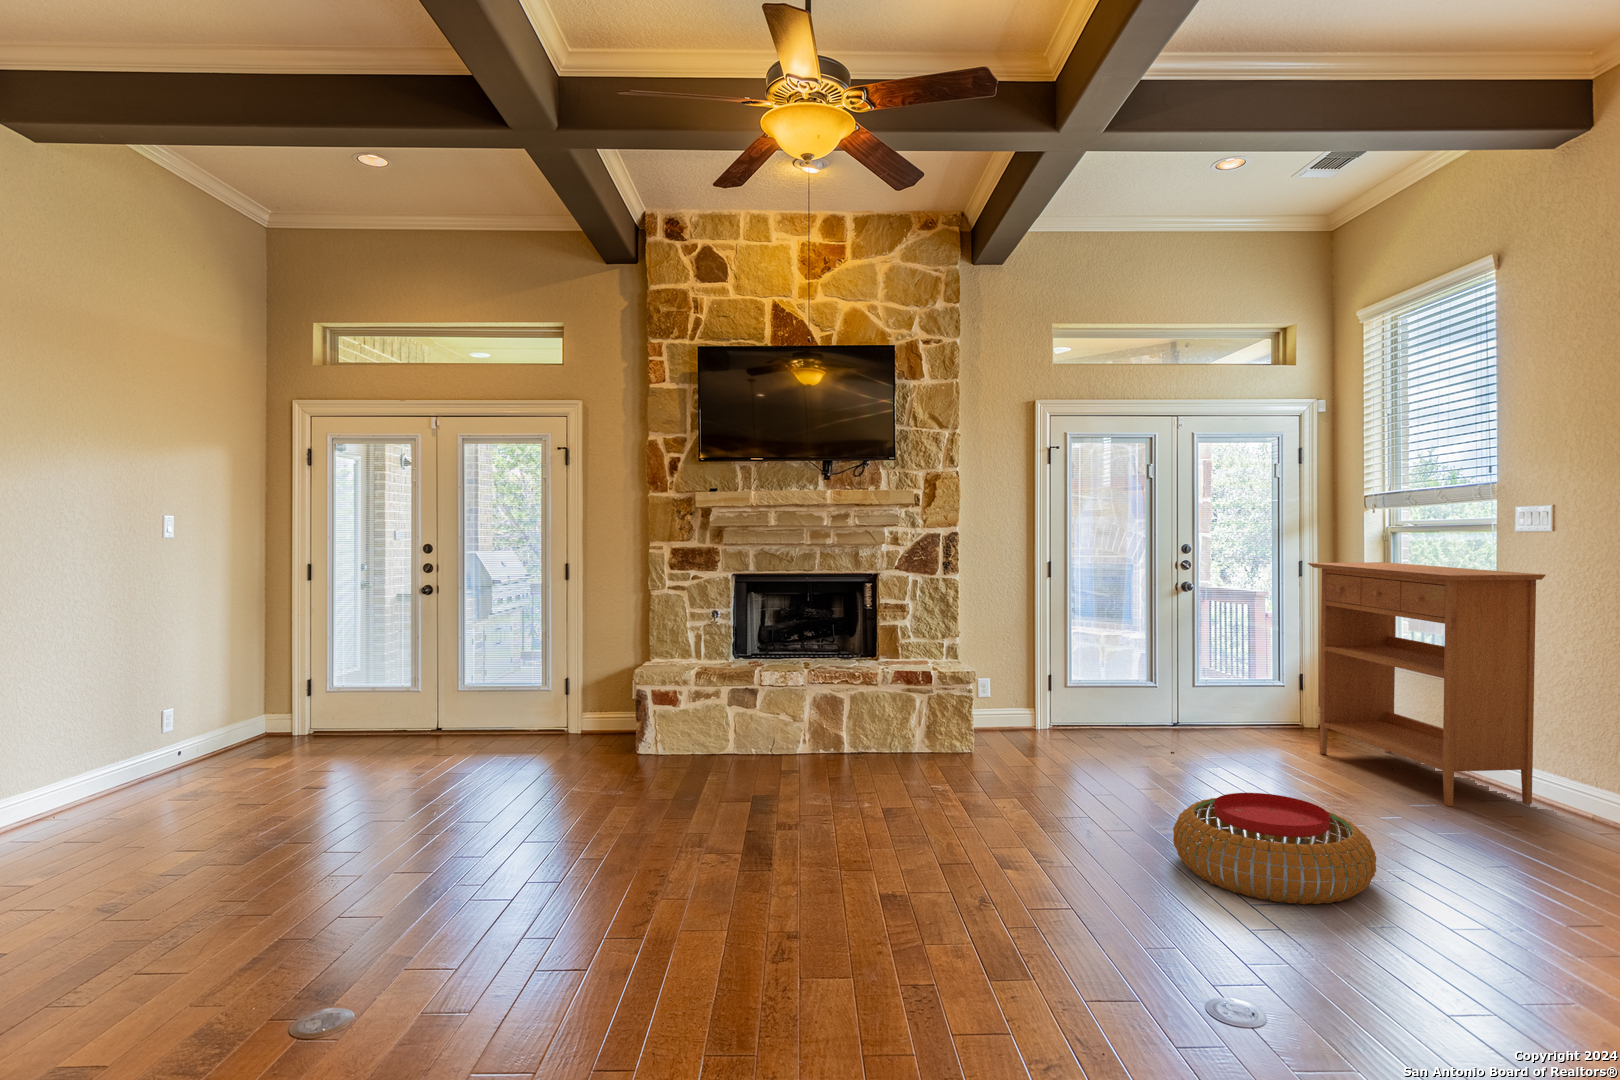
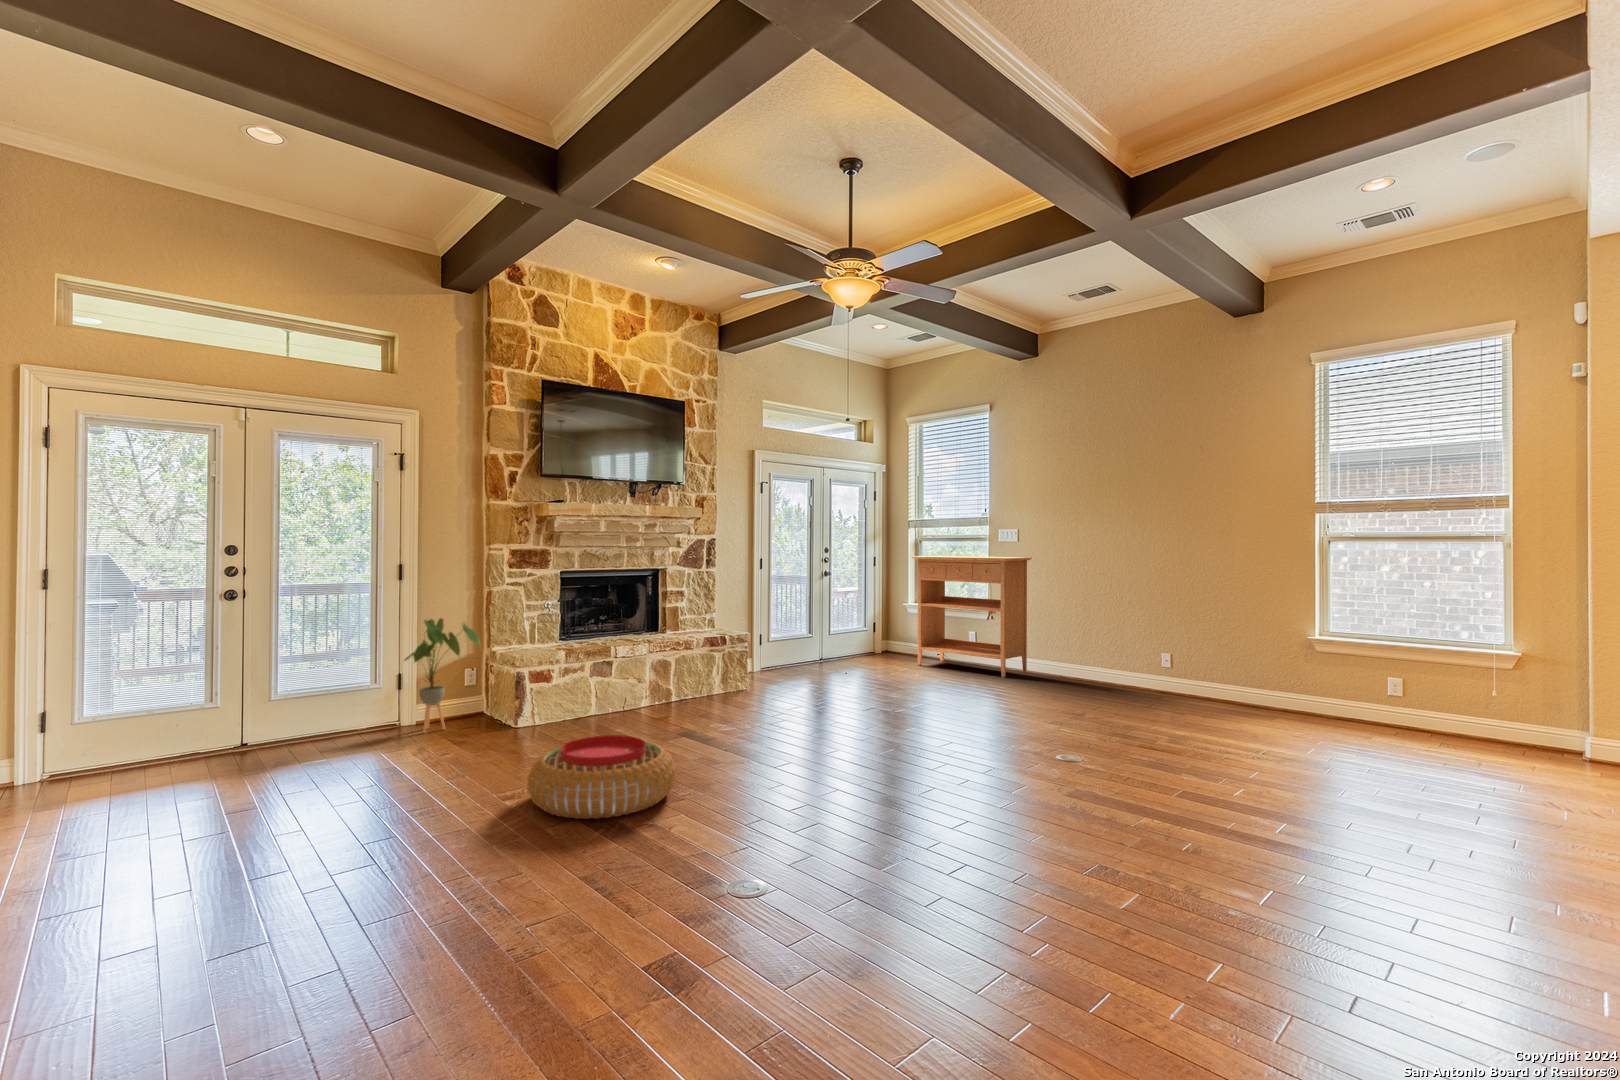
house plant: none [540,621,611,742] -> present [405,618,480,733]
pouf: present [1173,793,1376,904] -> present [527,735,676,819]

